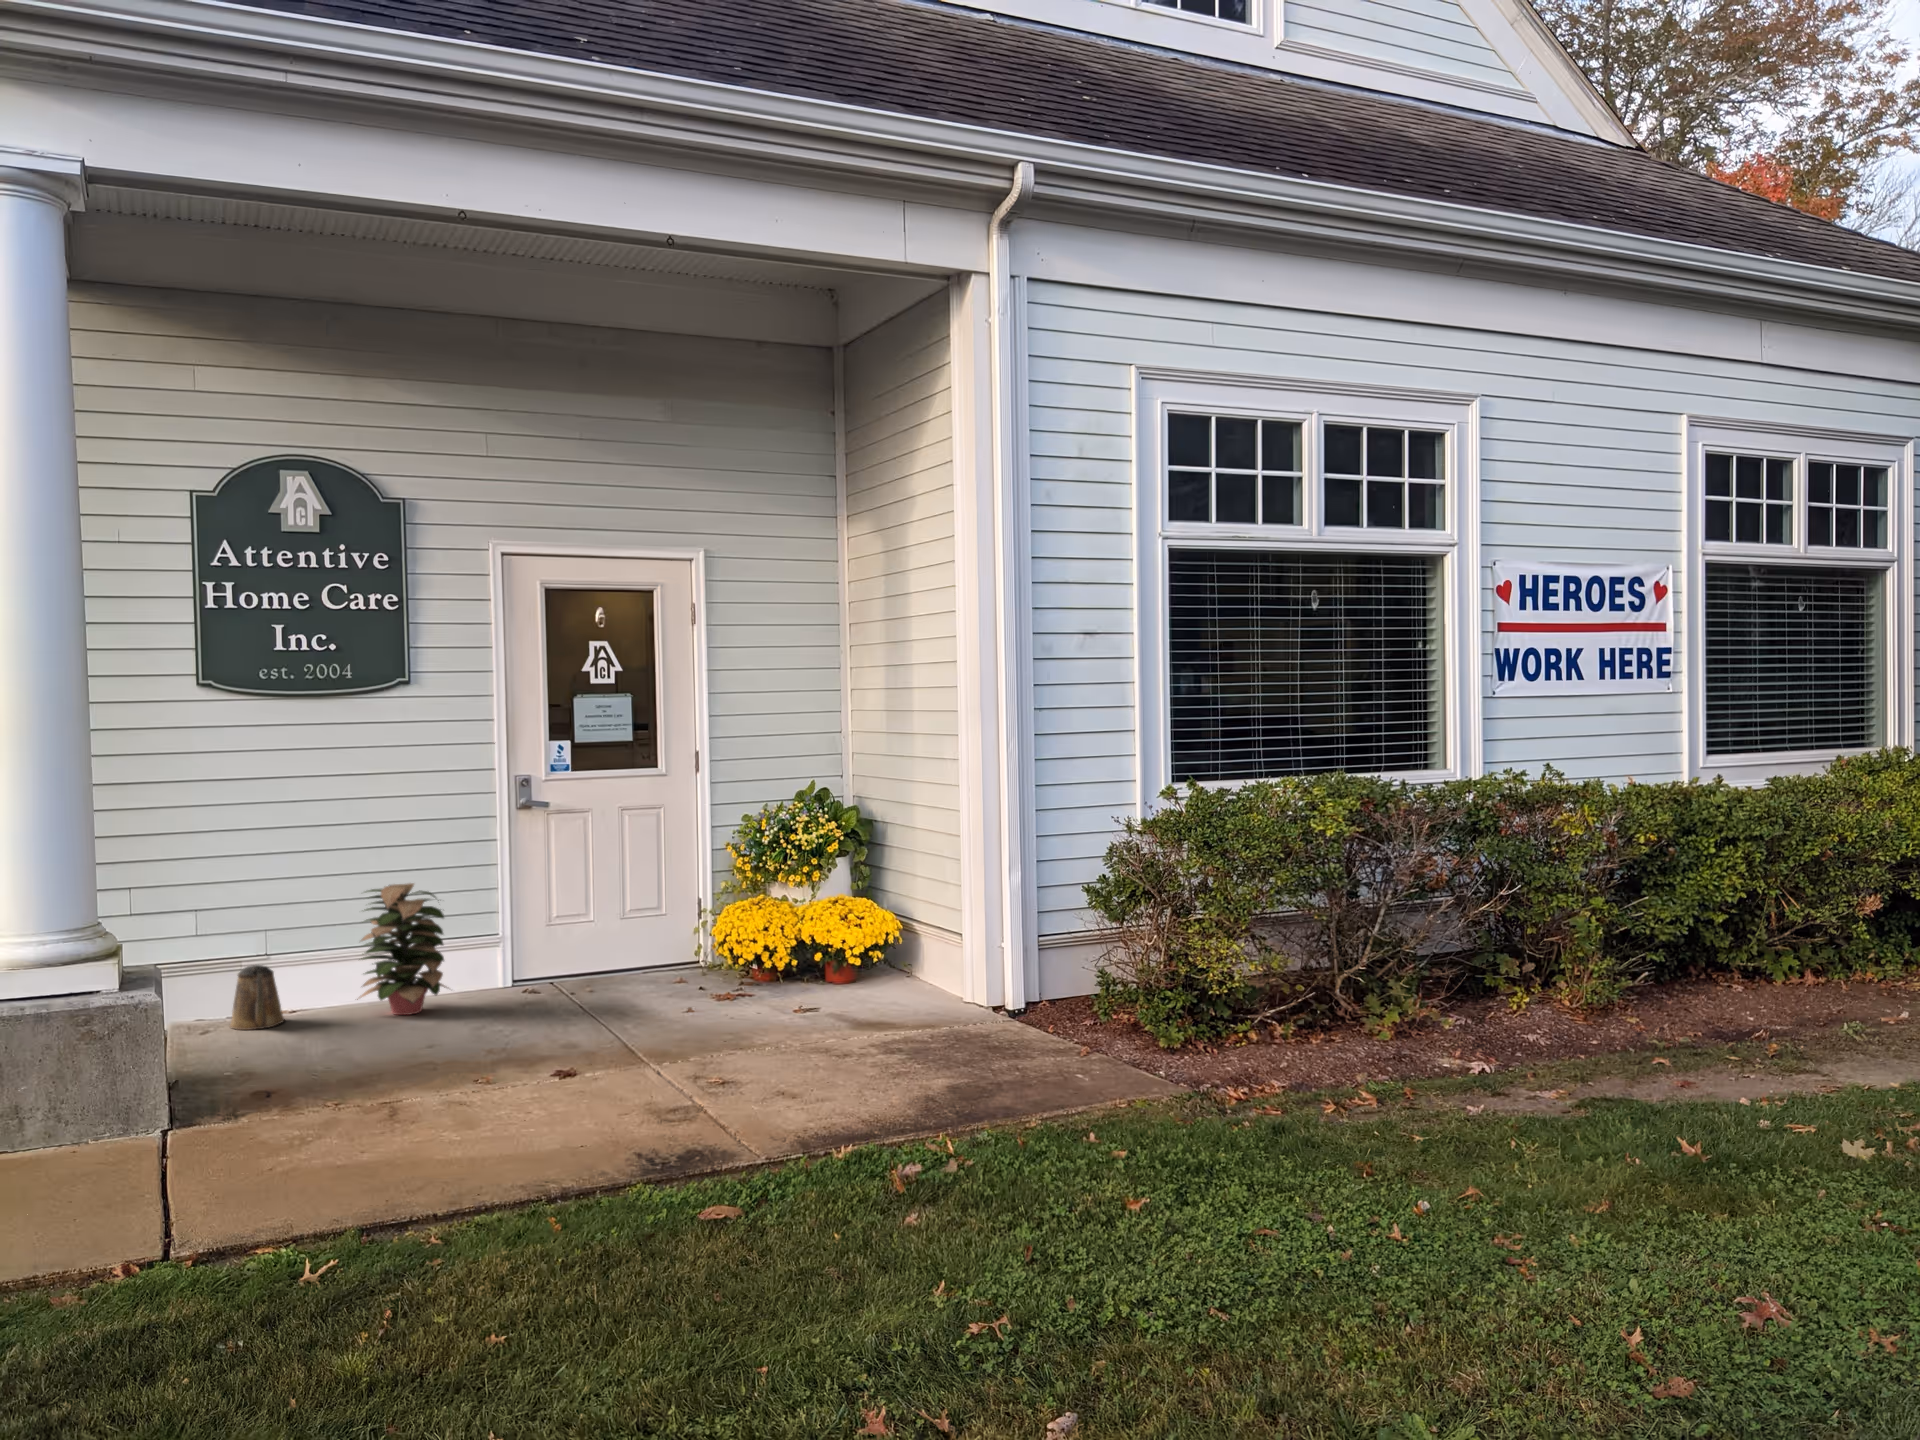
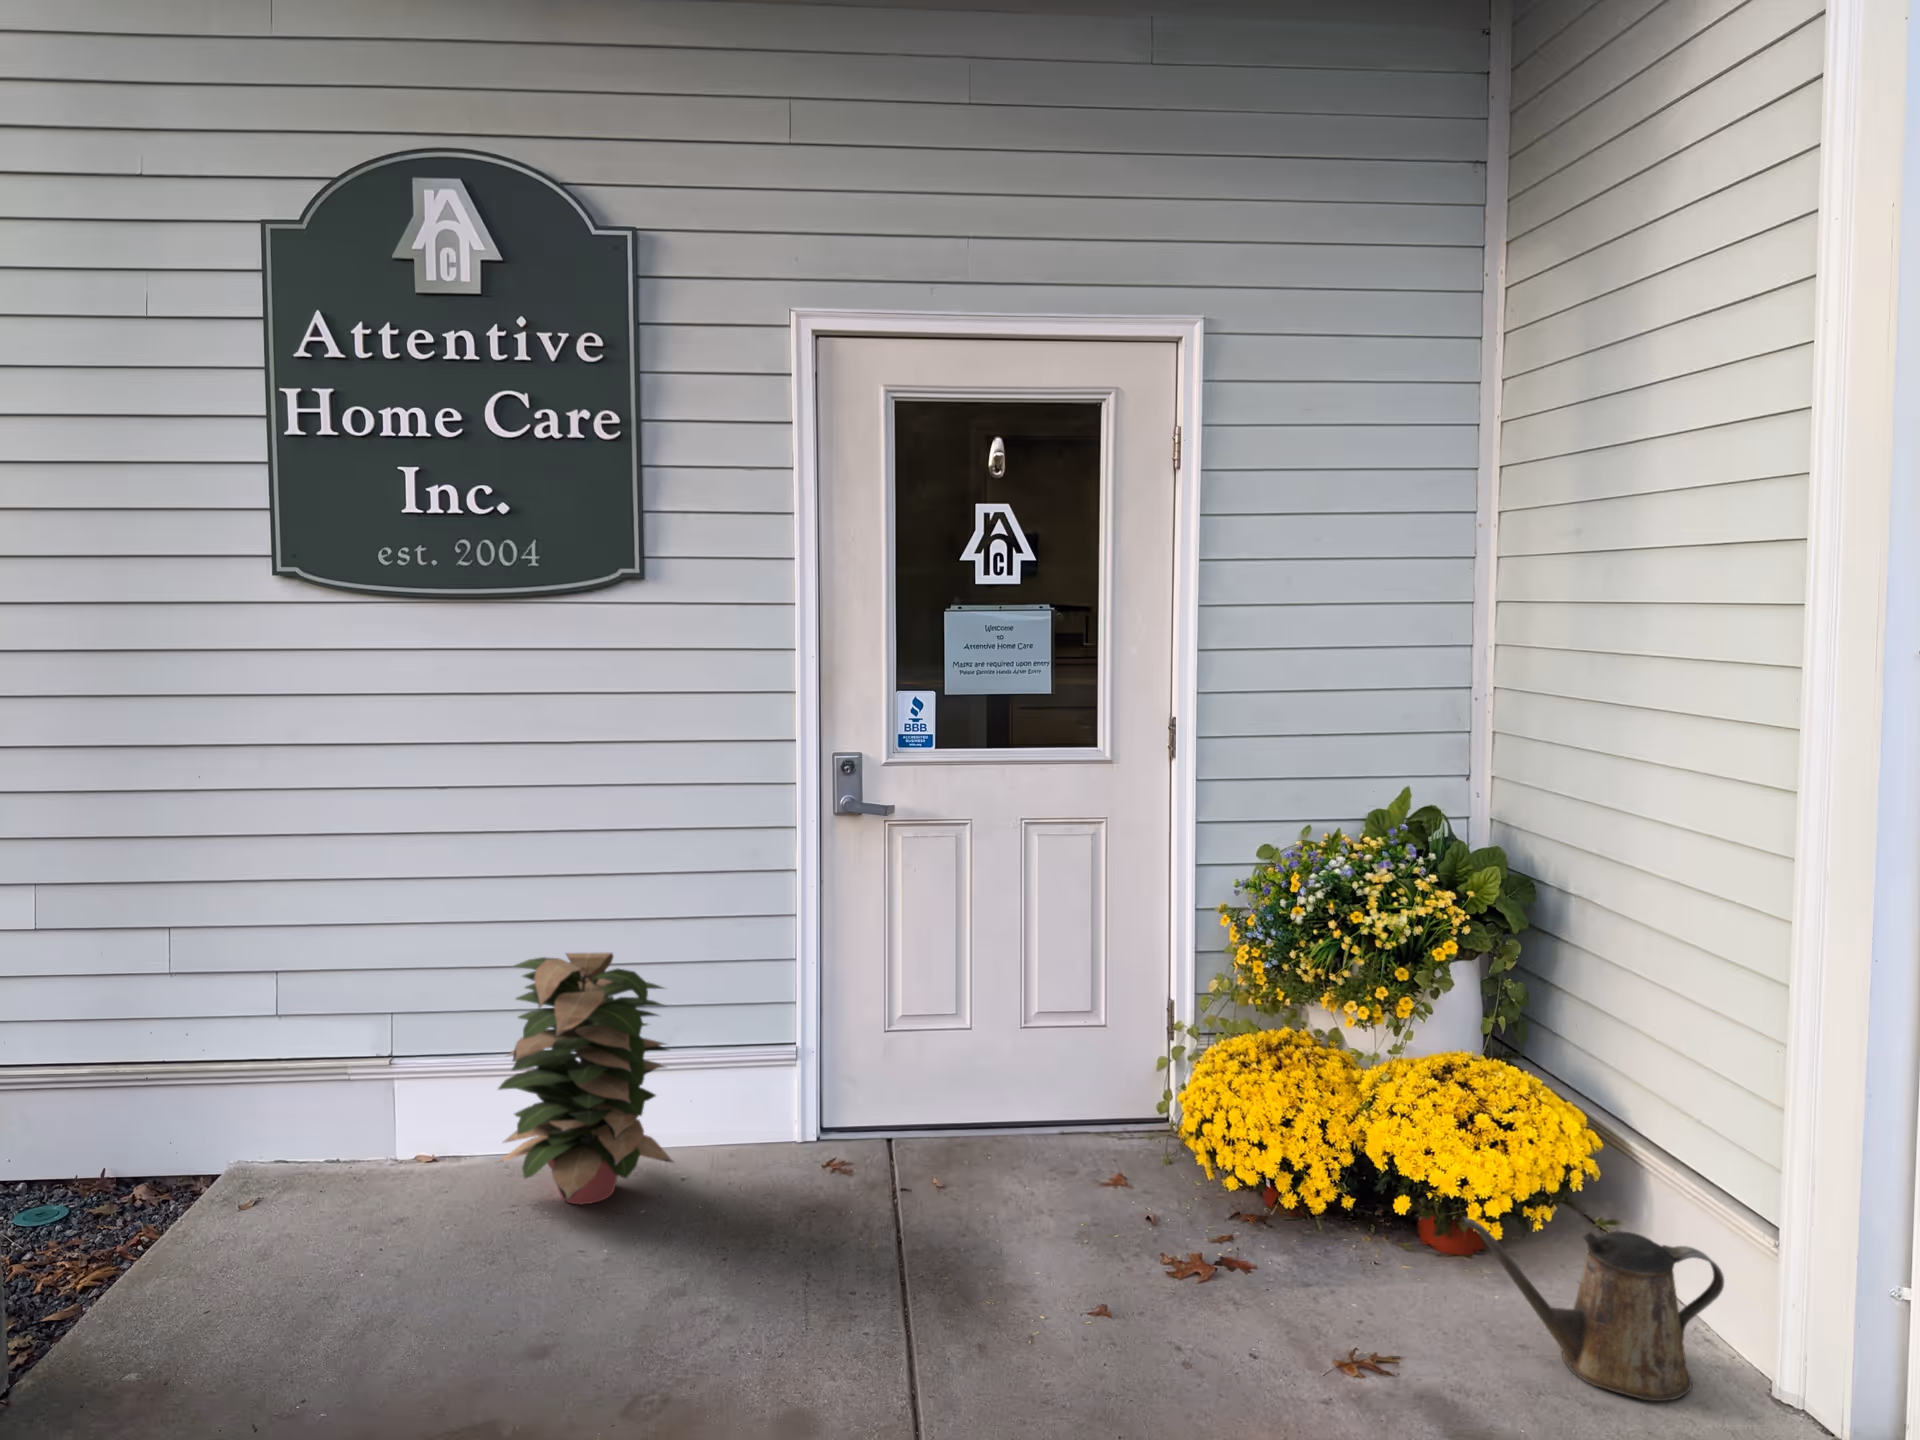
watering can: present [230,965,285,1030] -> present [1462,1217,1724,1401]

